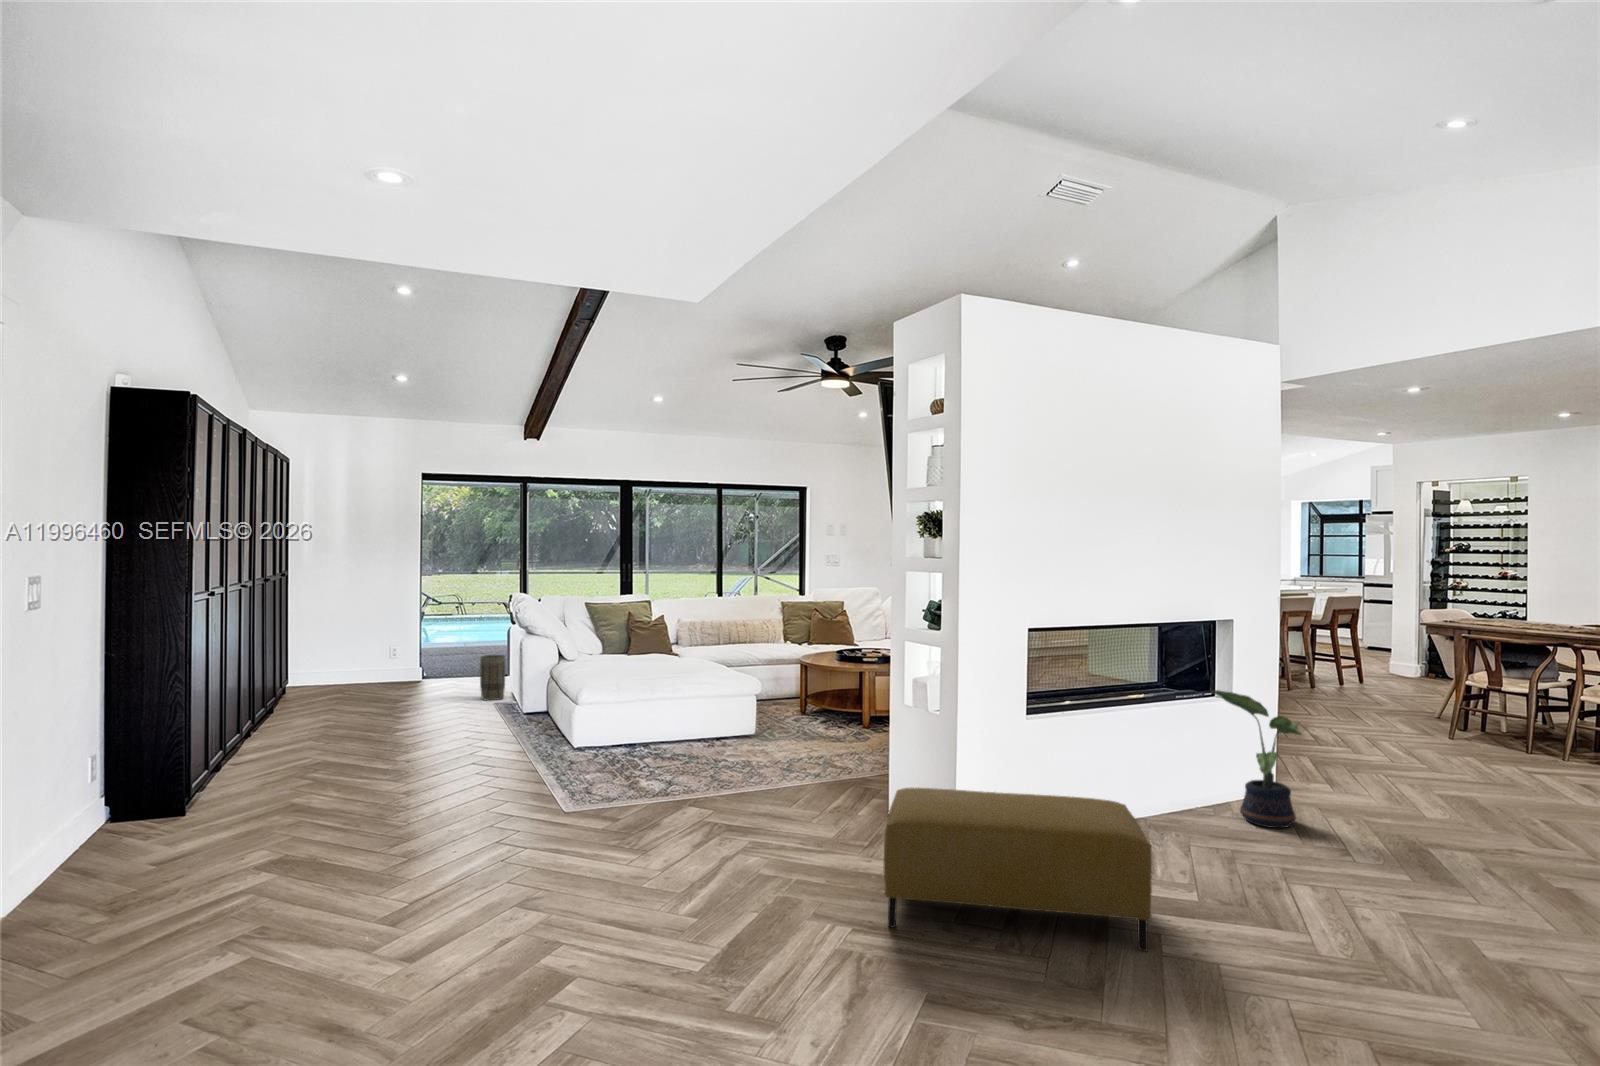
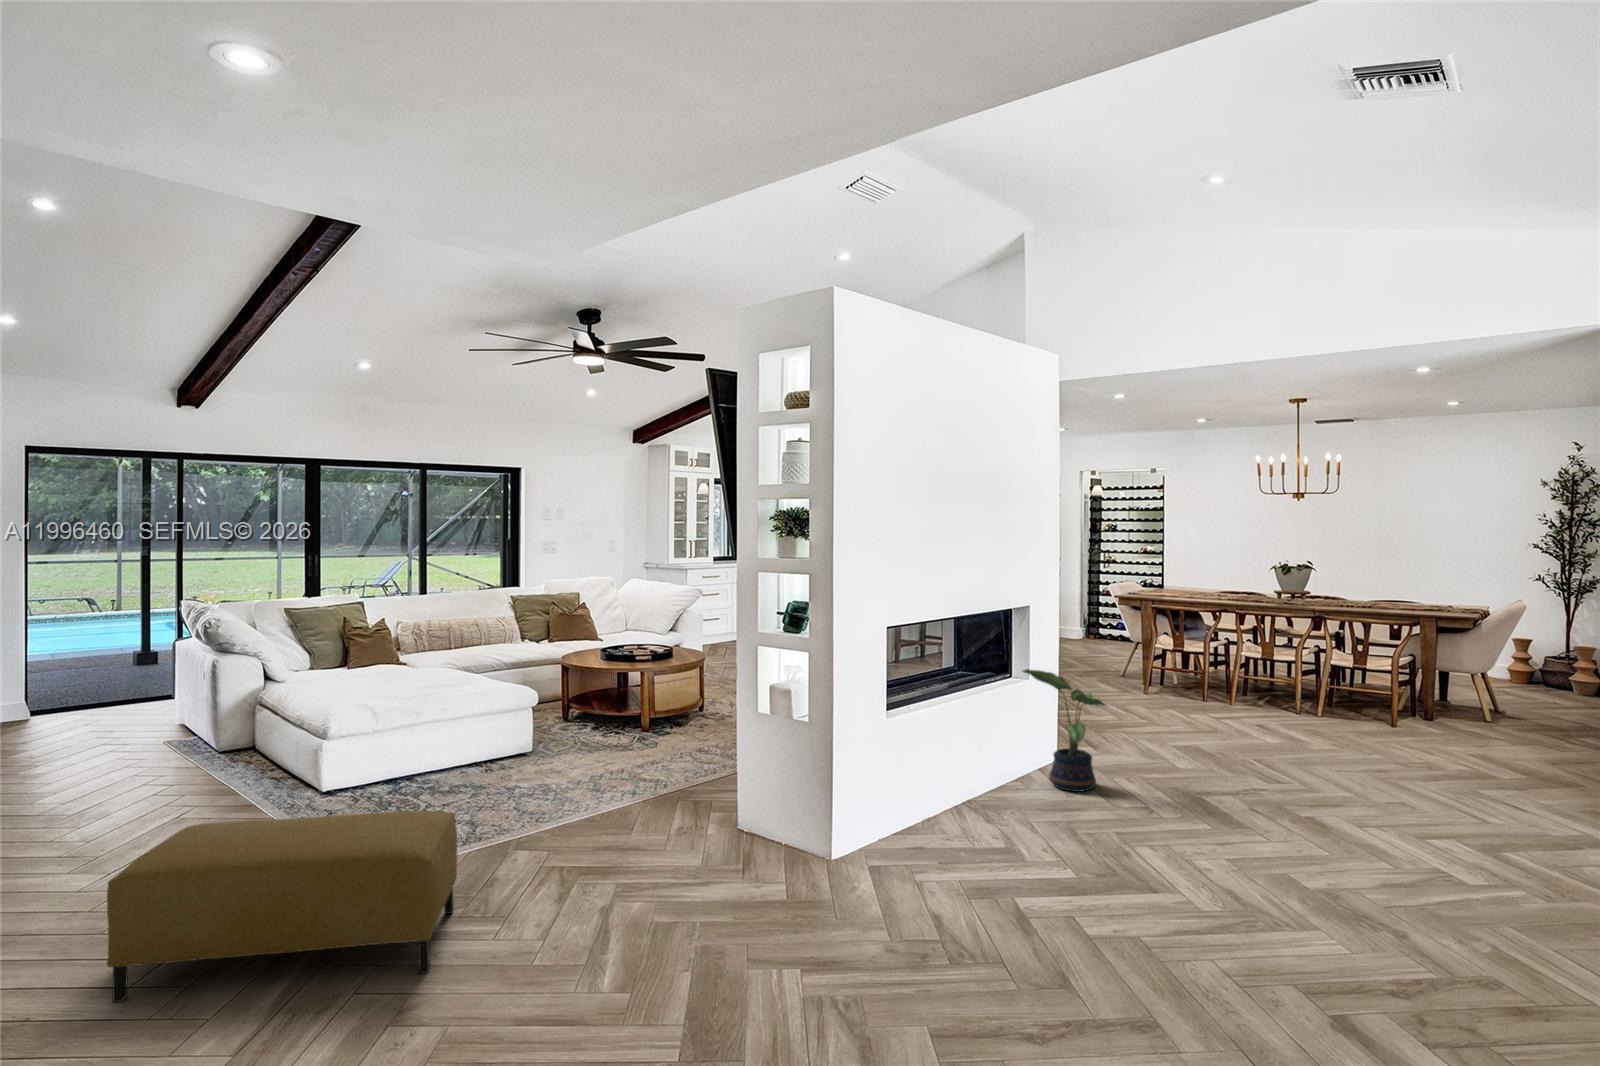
basket: present [480,655,505,700] -> none [127,680,165,741]
ottoman: present [884,788,1152,951] -> present [107,811,457,1002]

